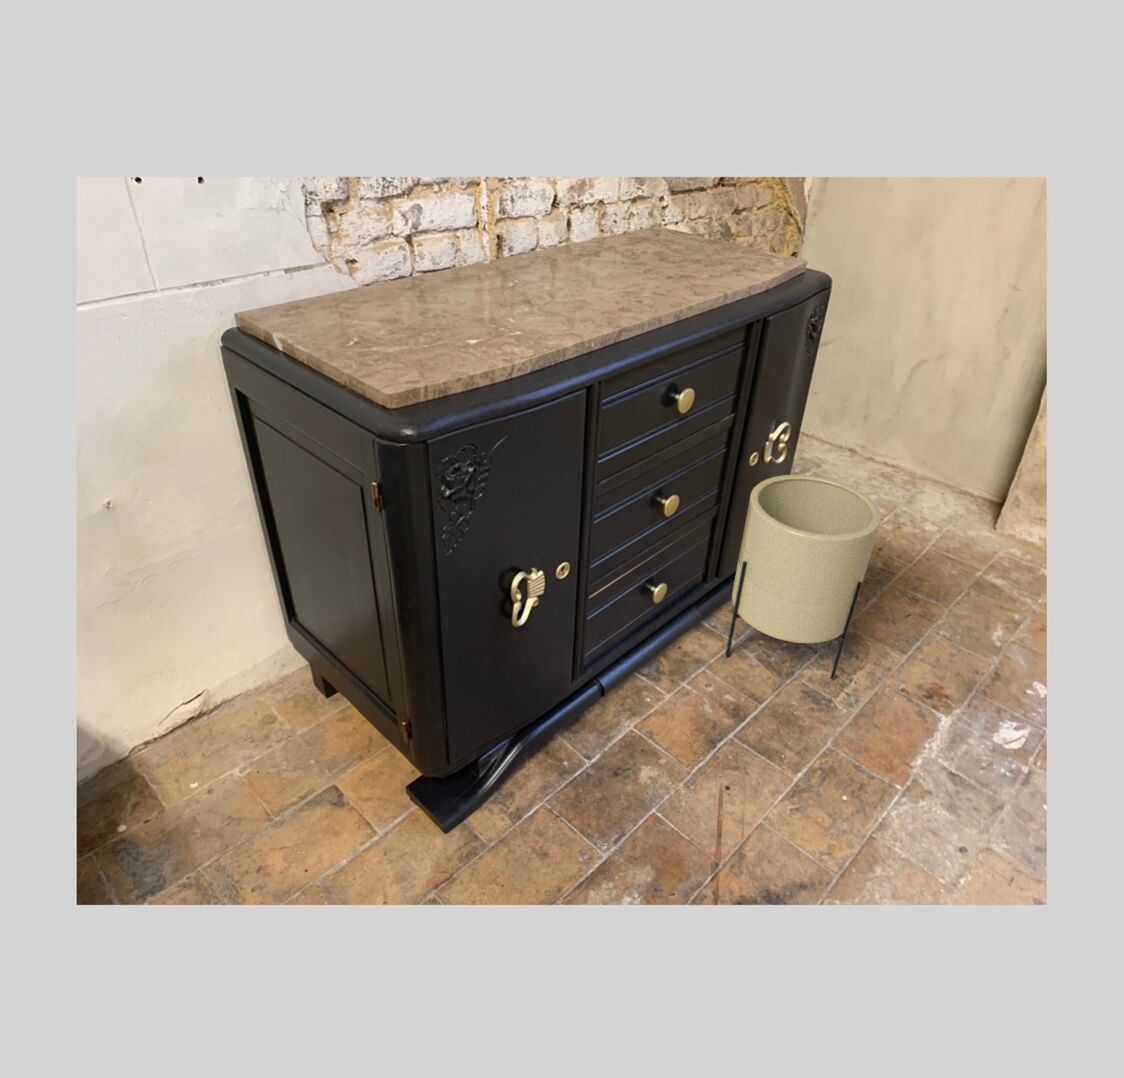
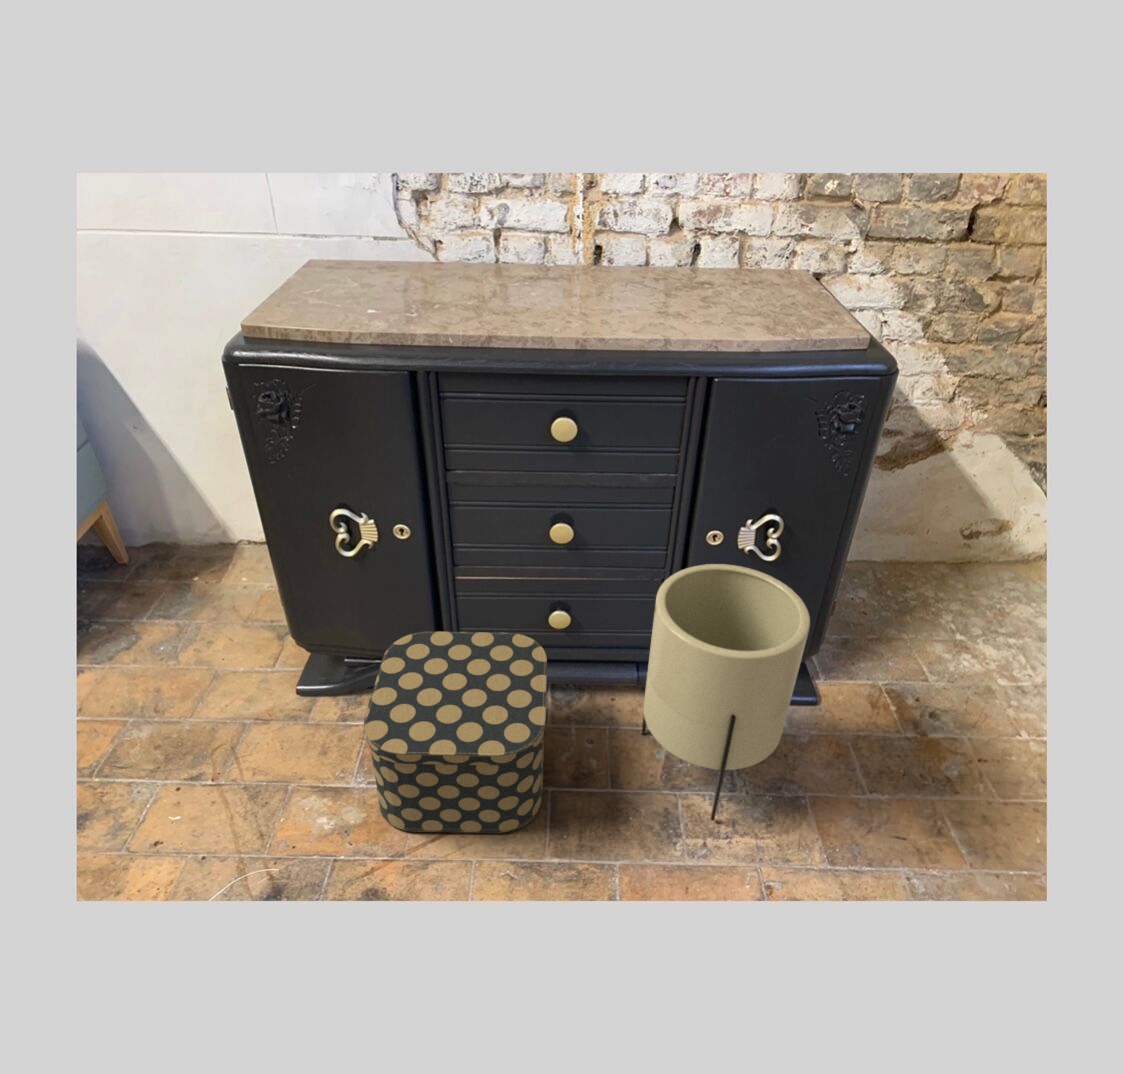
storage box: none [565,623,776,852] -> present [364,631,547,833]

